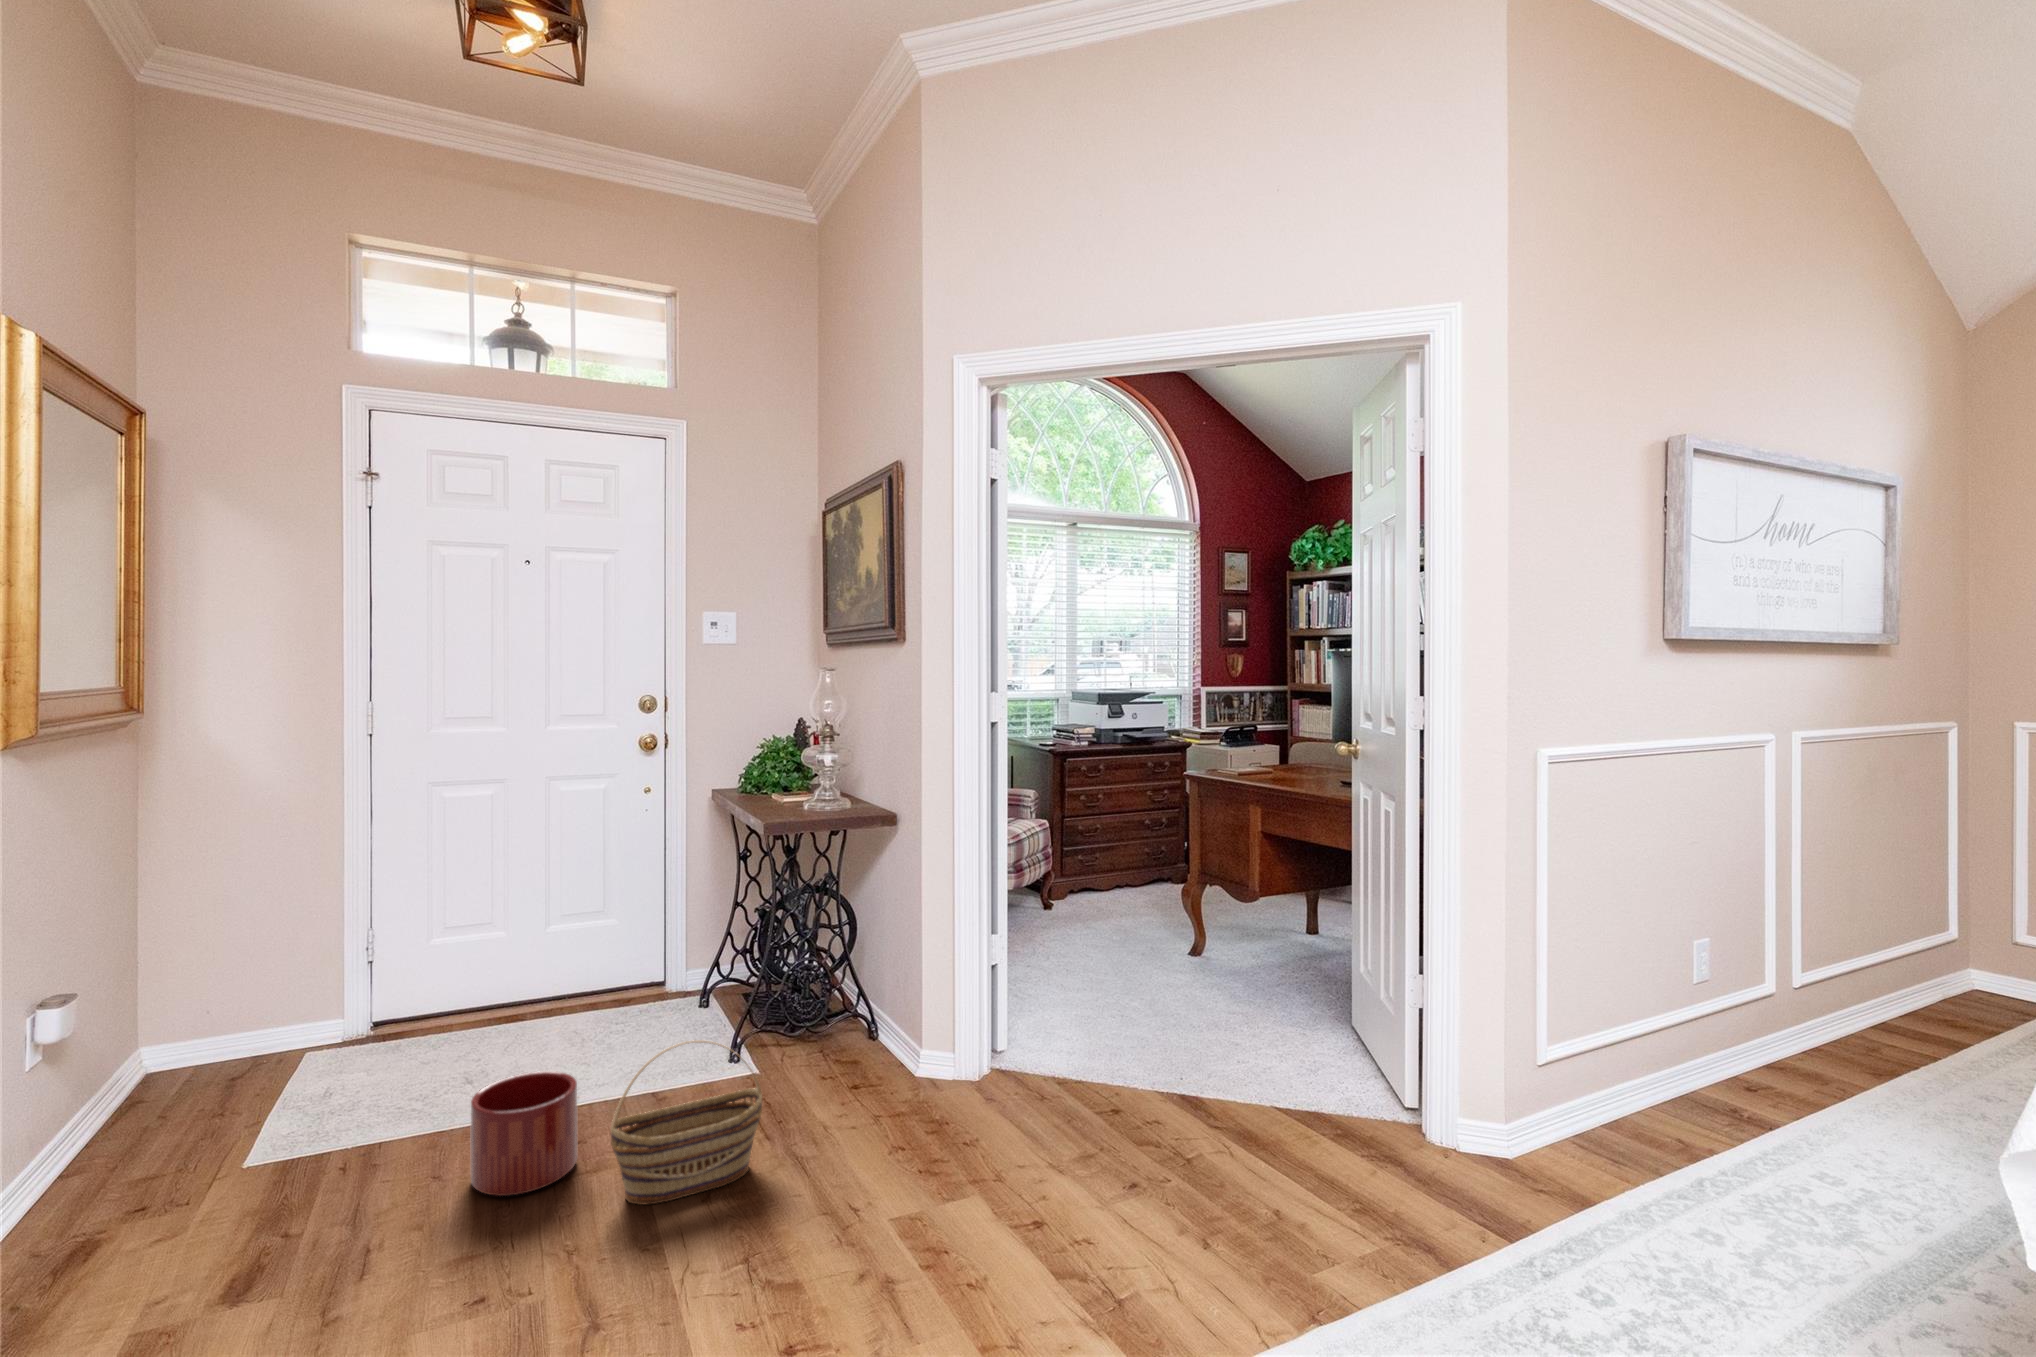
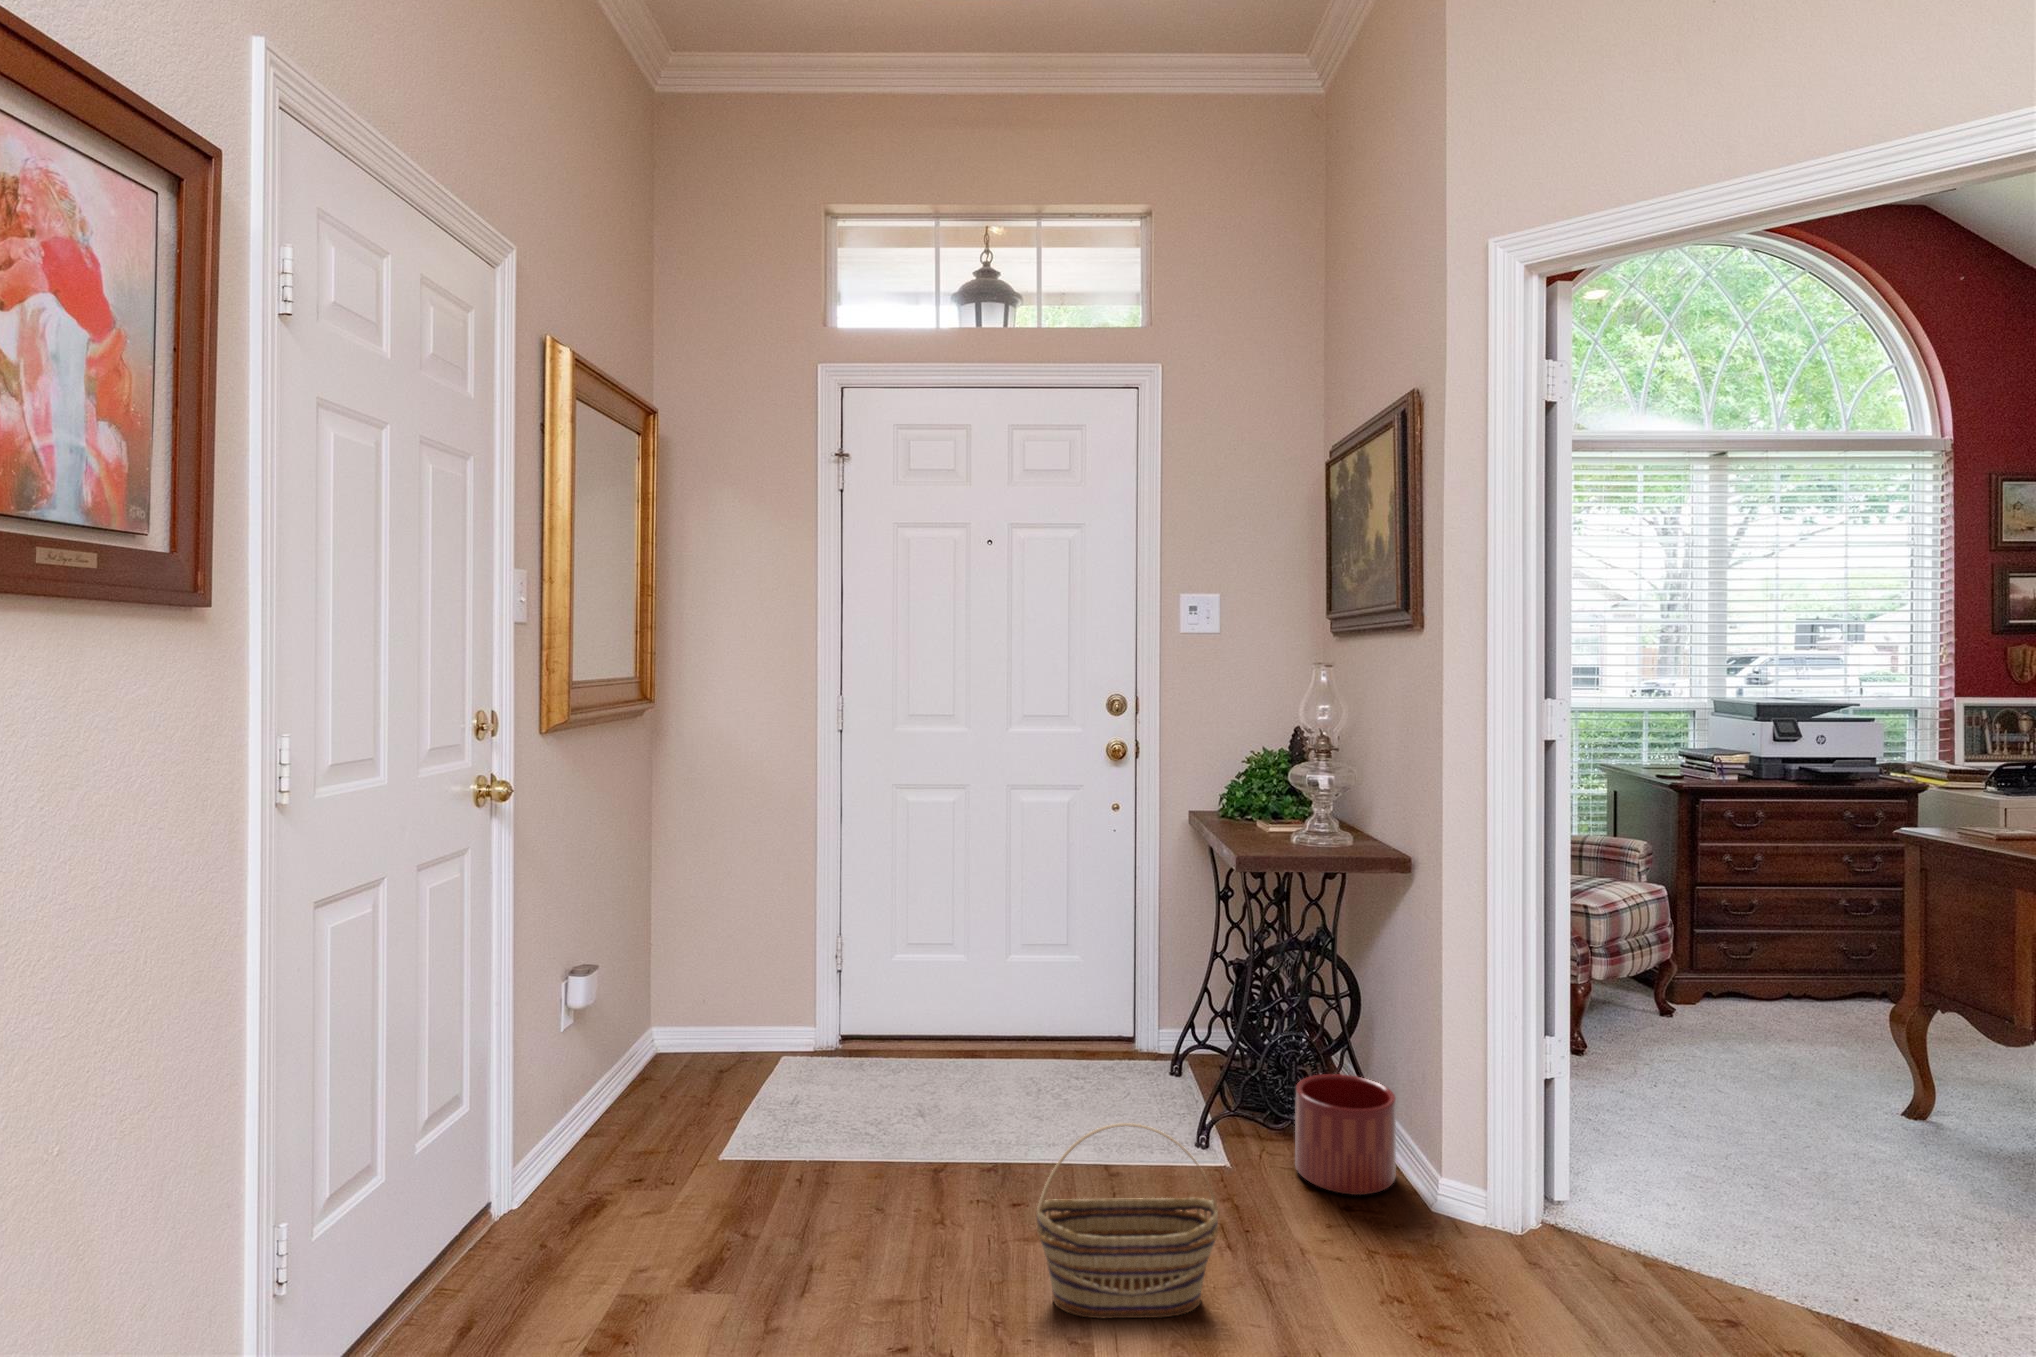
planter: present [471,1071,577,1196] -> present [1295,1074,1396,1195]

